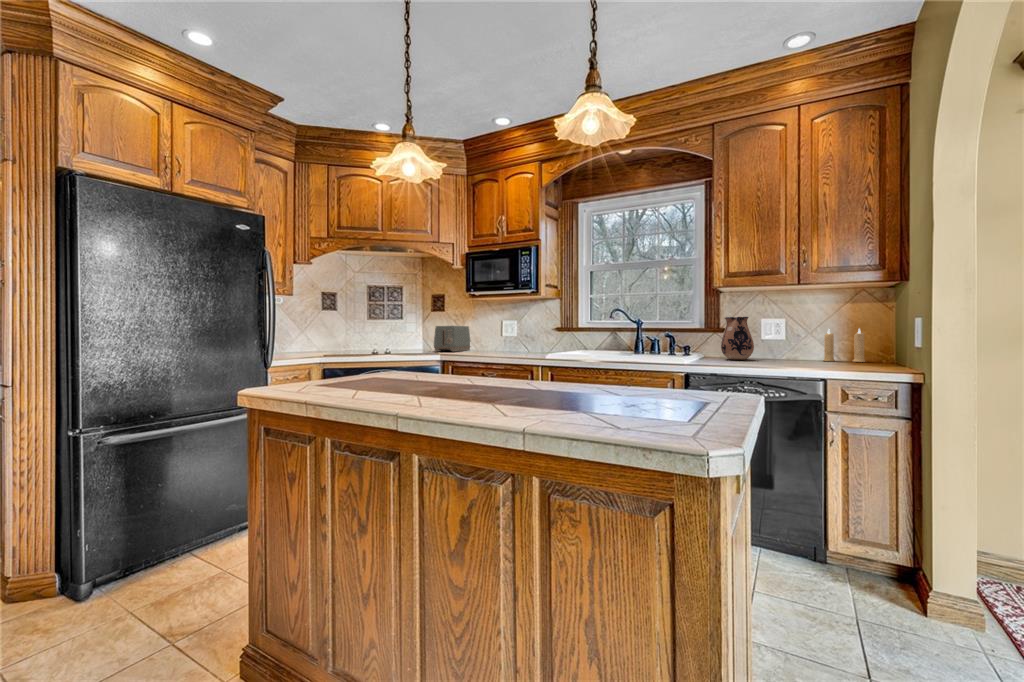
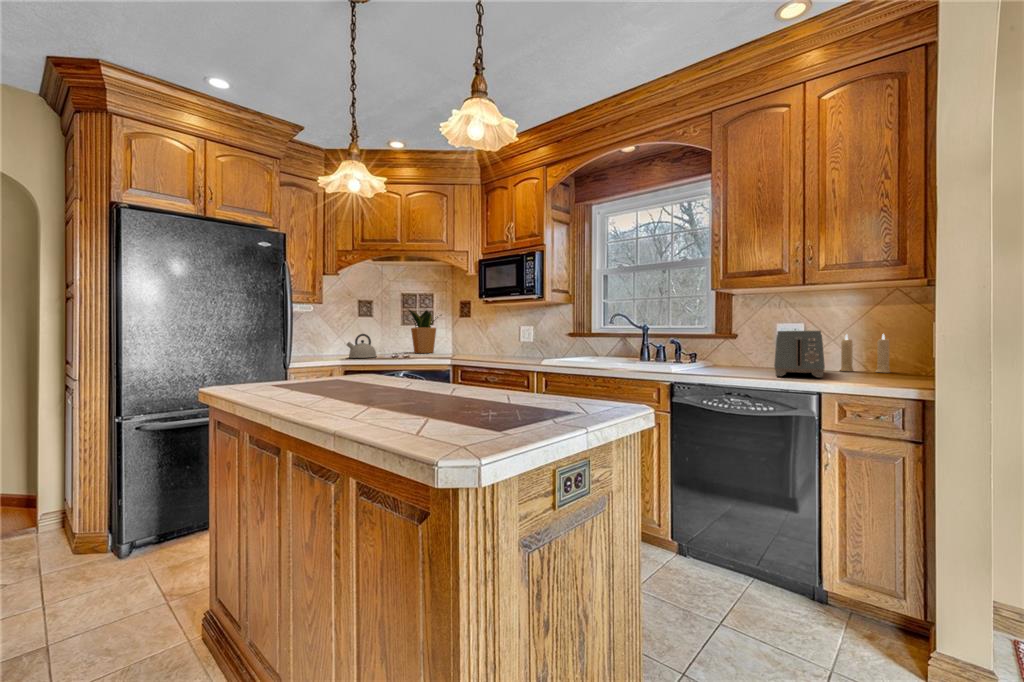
potted plant: none [369,303,417,350] -> present [409,310,436,353]
ceramic pitcher: present [721,317,754,360] -> none [723,321,760,368]
toaster: present [434,326,470,352] -> present [774,331,825,378]
kettle: none [315,328,348,354] -> present [347,334,377,358]

